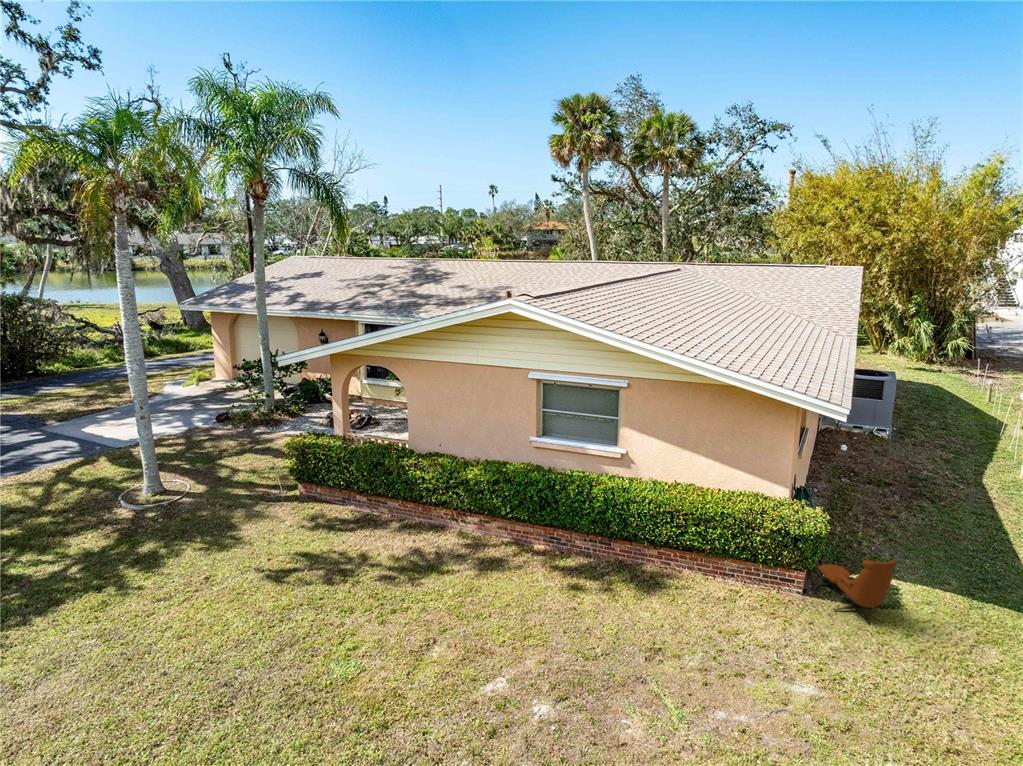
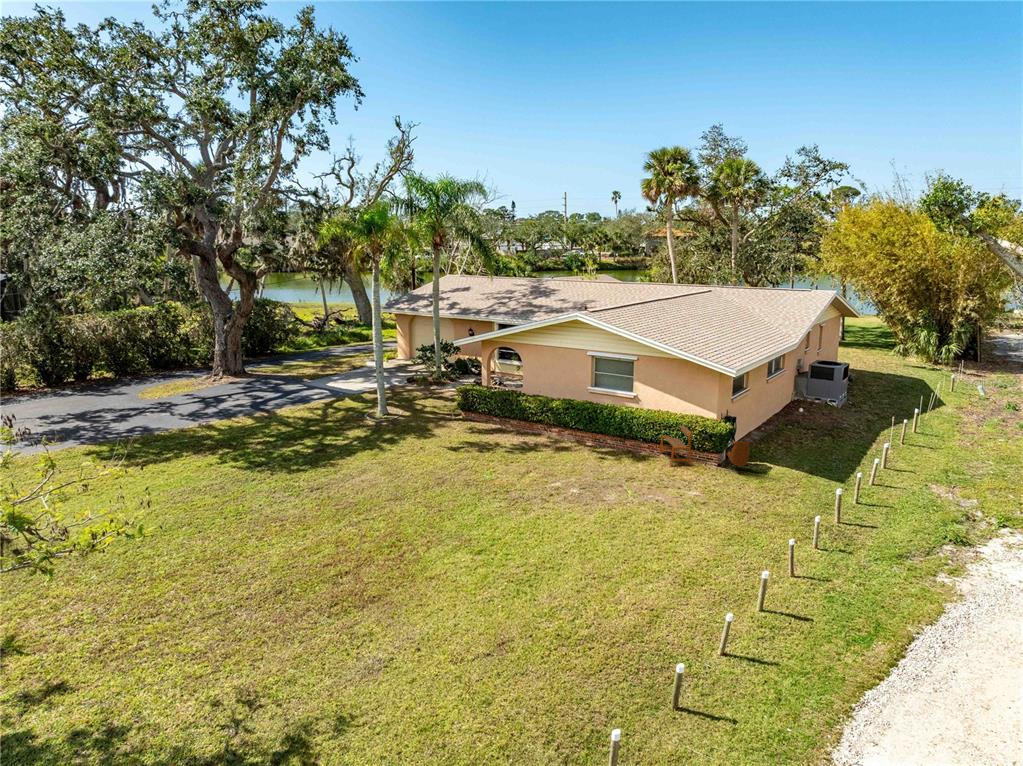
bench: none [684,509,767,612] -> present [659,425,692,466]

